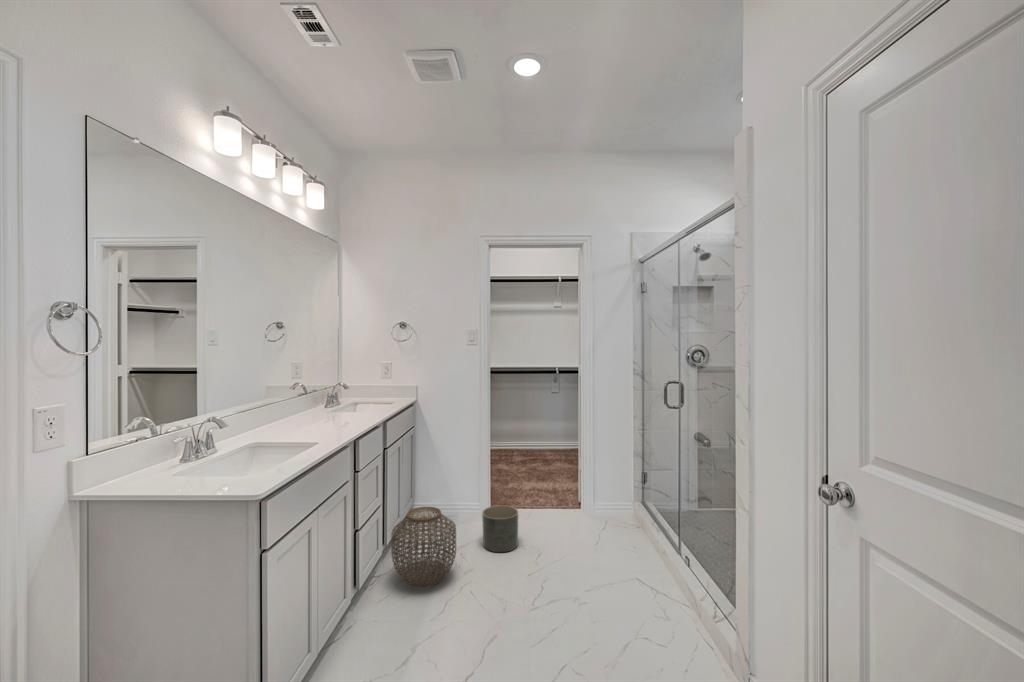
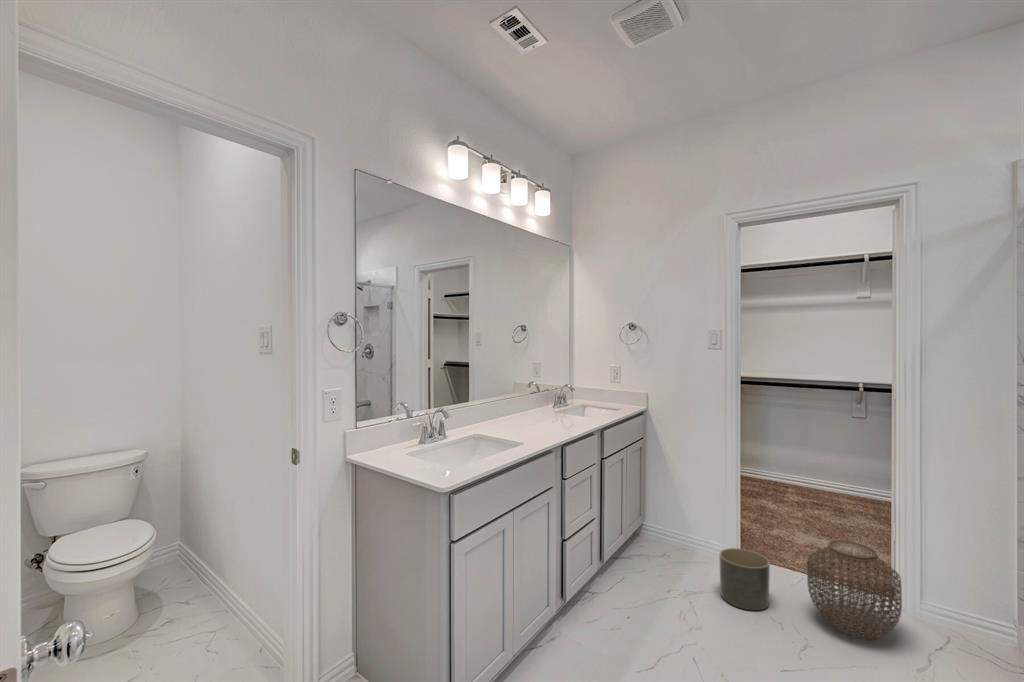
woven basket: present [391,507,456,587] -> present [807,540,902,640]

